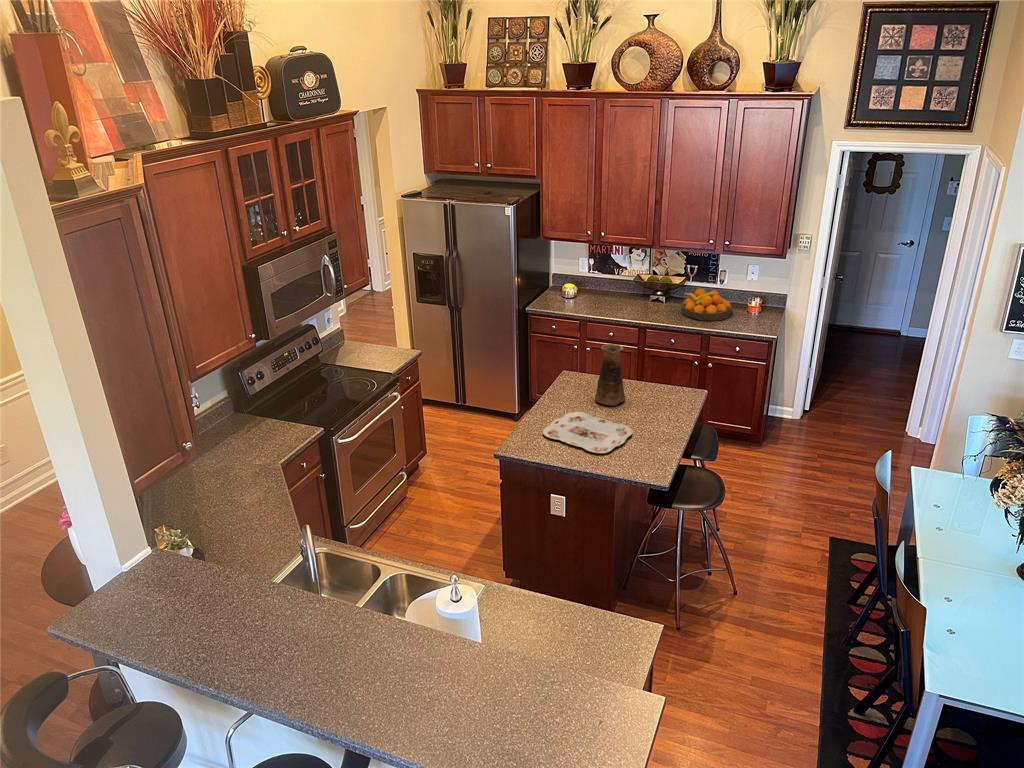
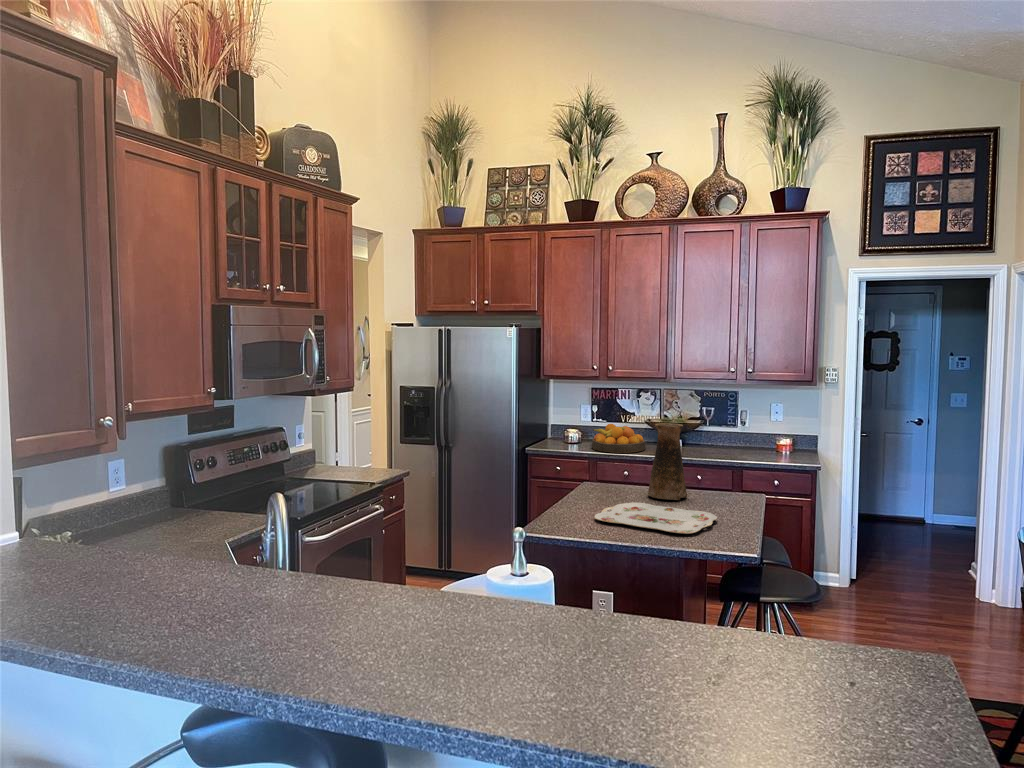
fruit bowl: present [681,288,732,321] -> present [592,424,645,453]

